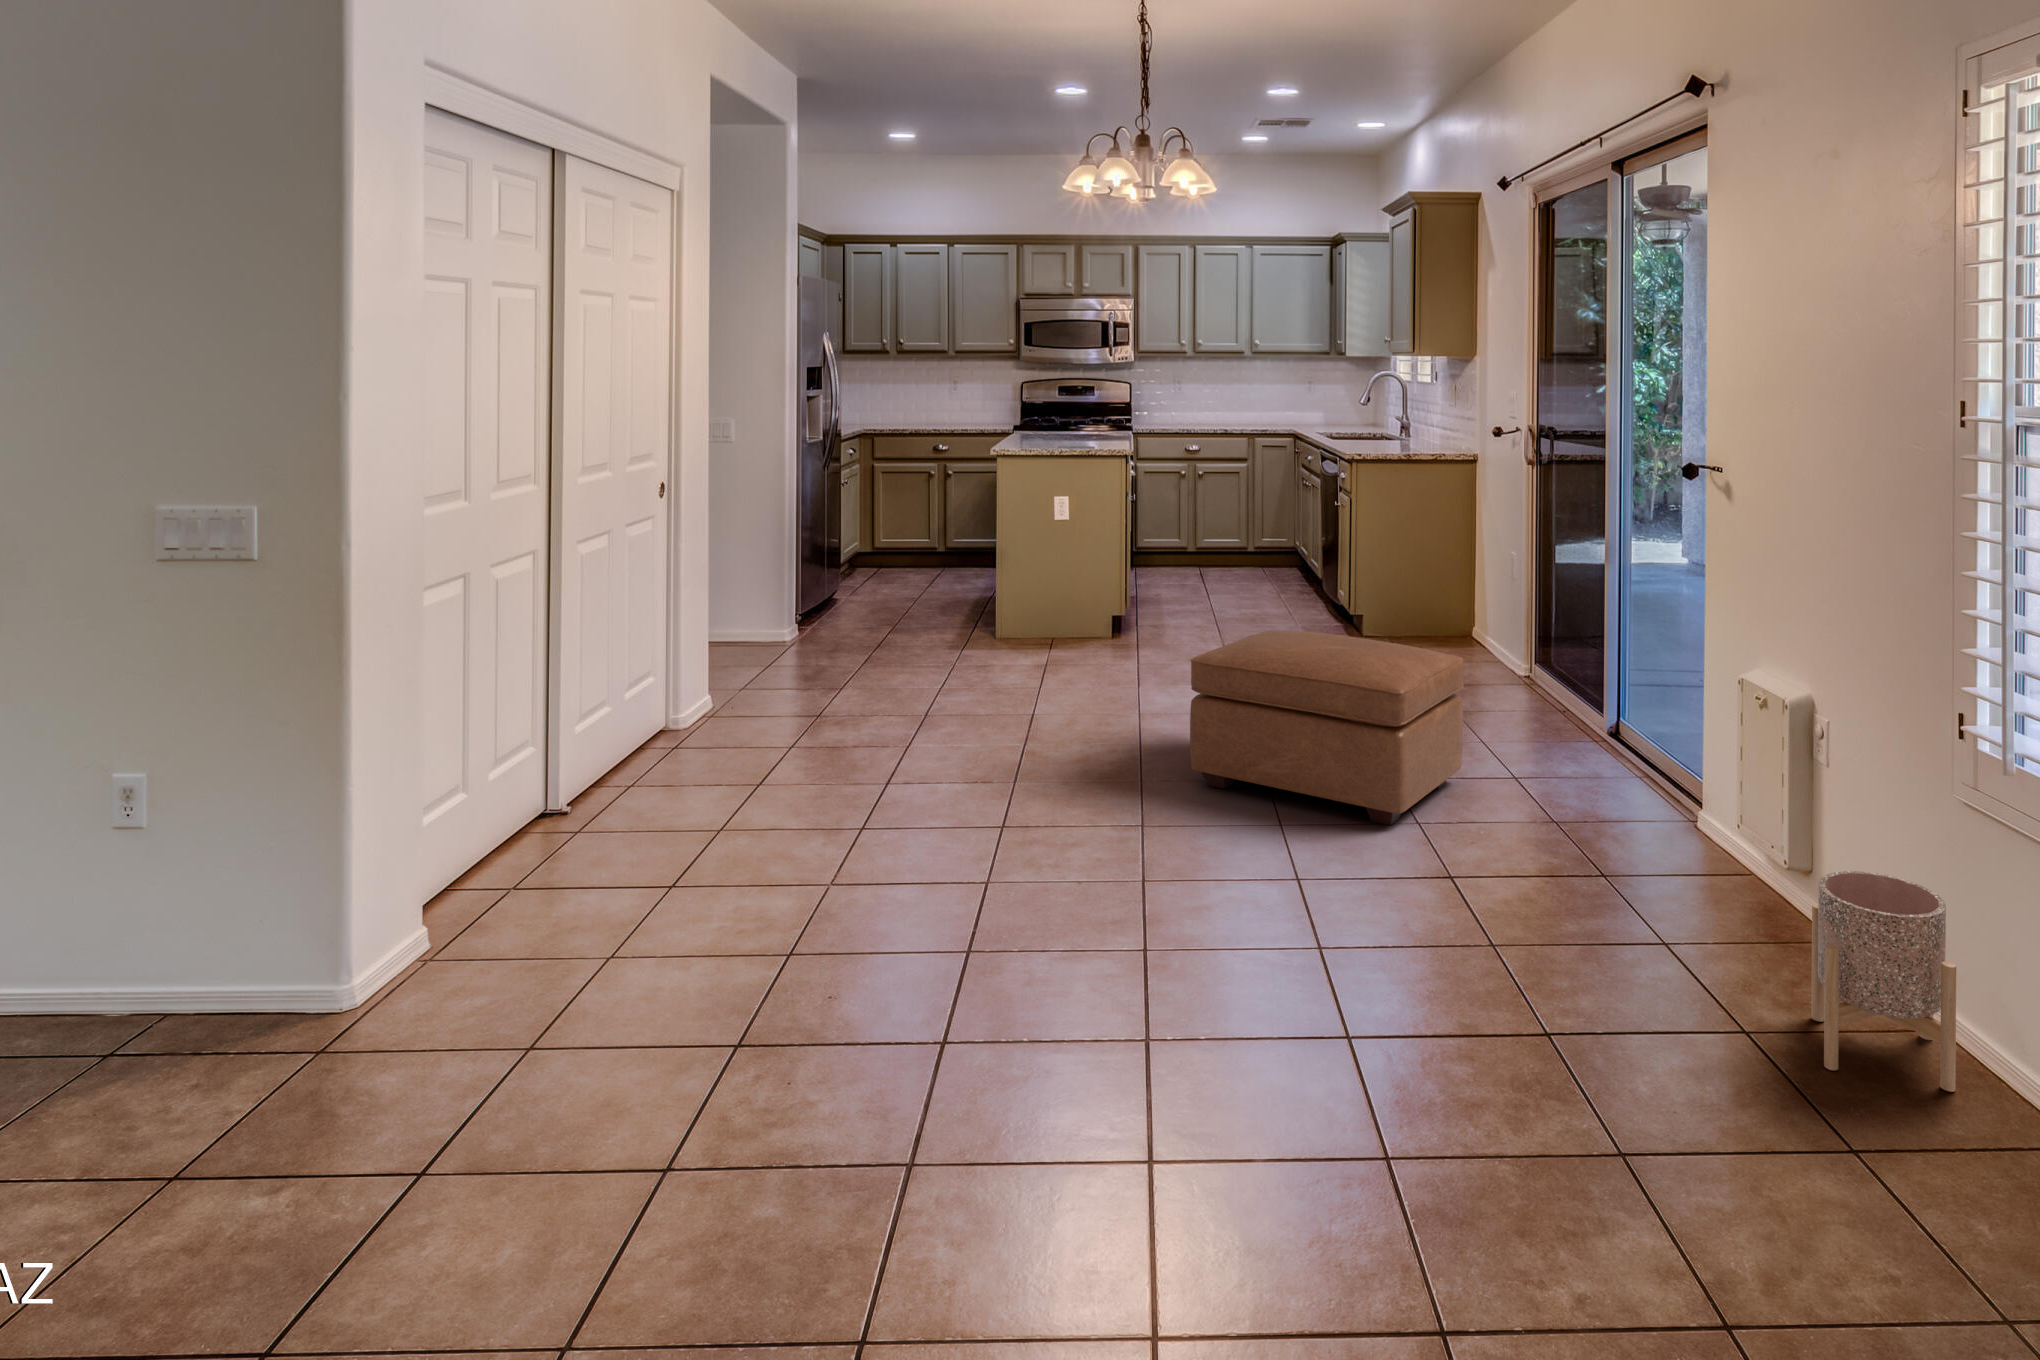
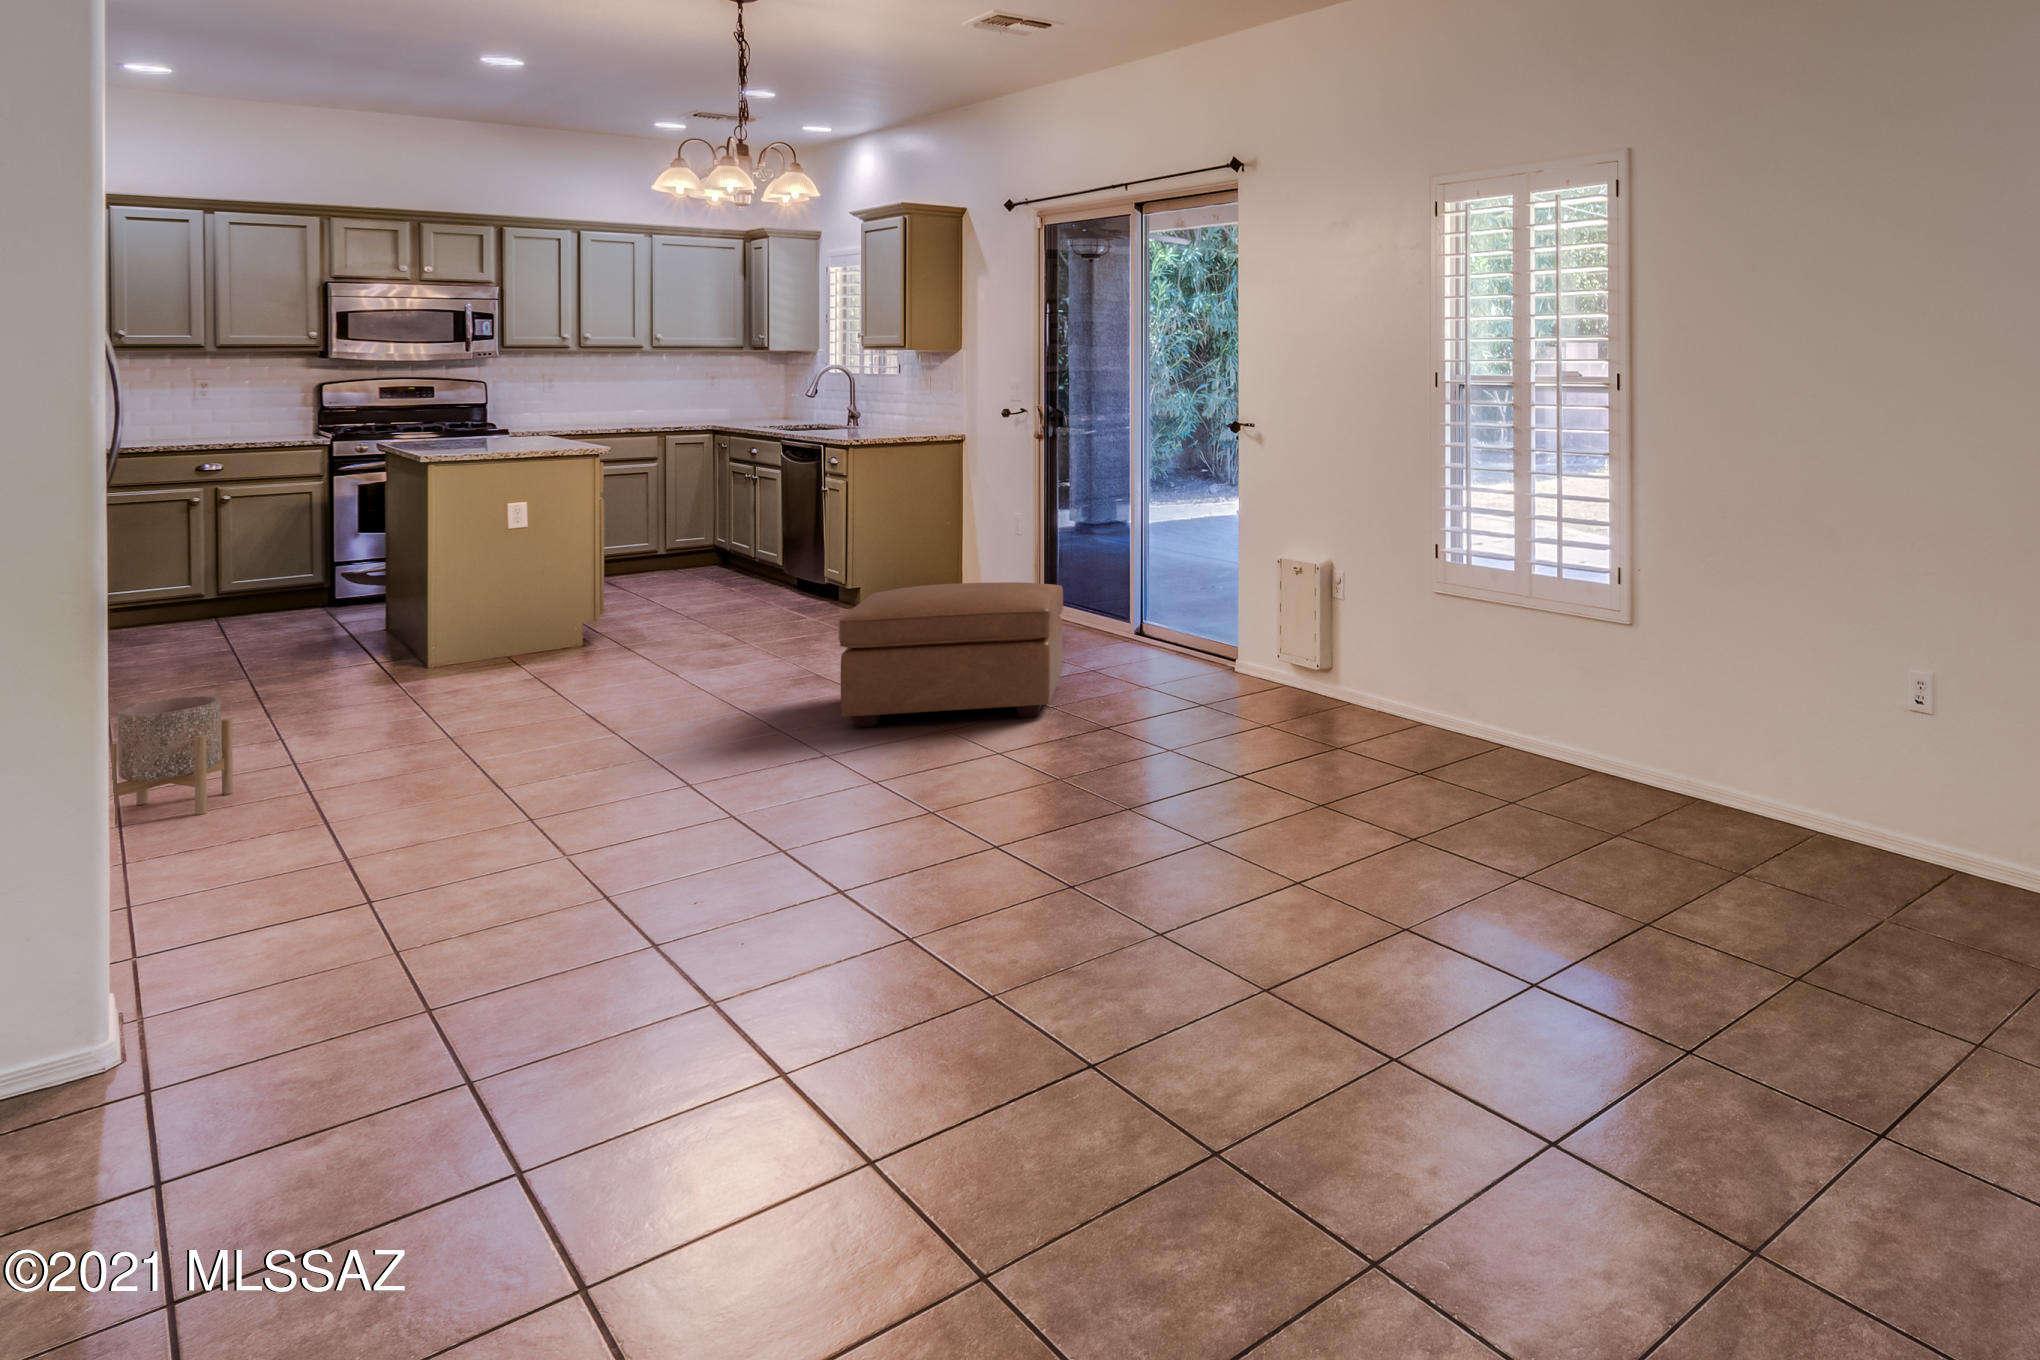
planter: present [1811,871,1956,1092] -> present [111,696,233,824]

